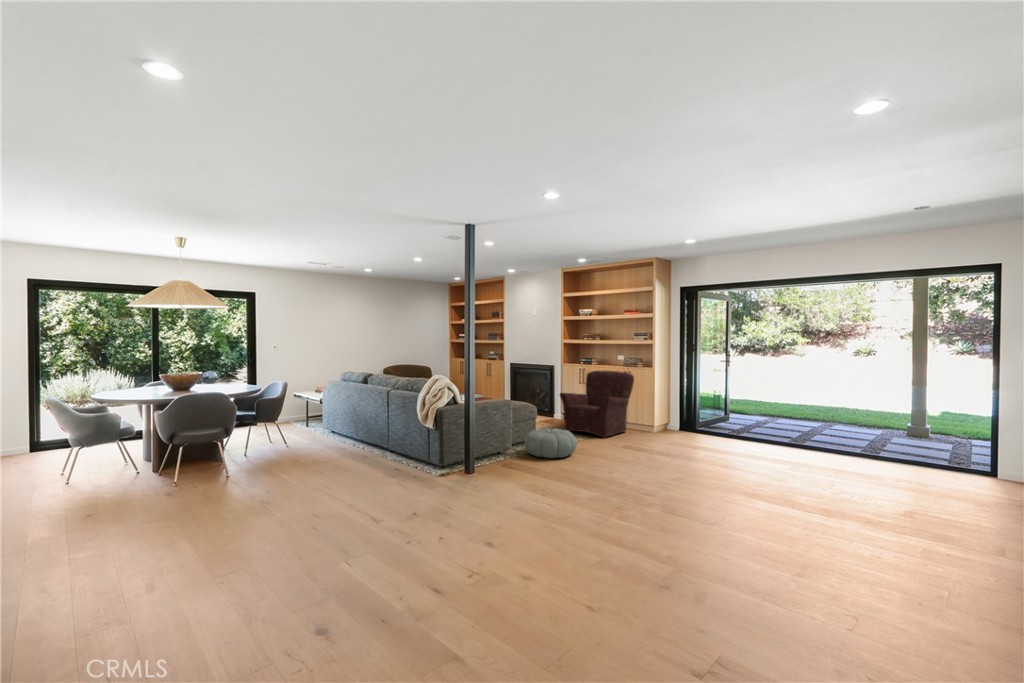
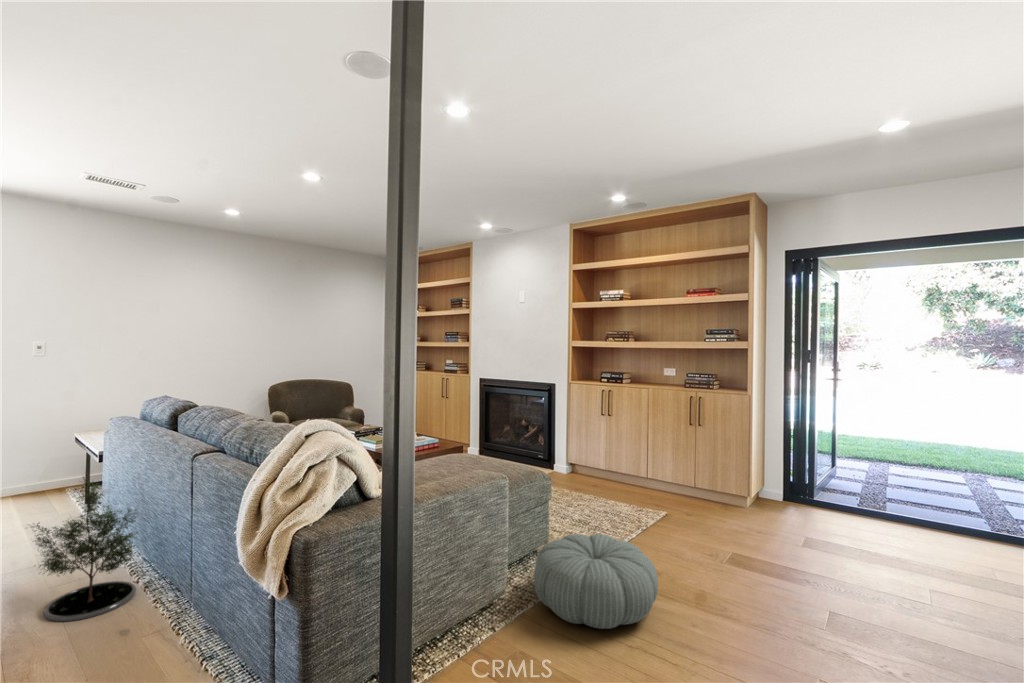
armchair: present [560,371,634,439] -> none [580,395,714,533]
potted tree: none [326,400,364,453] -> present [31,477,138,622]

